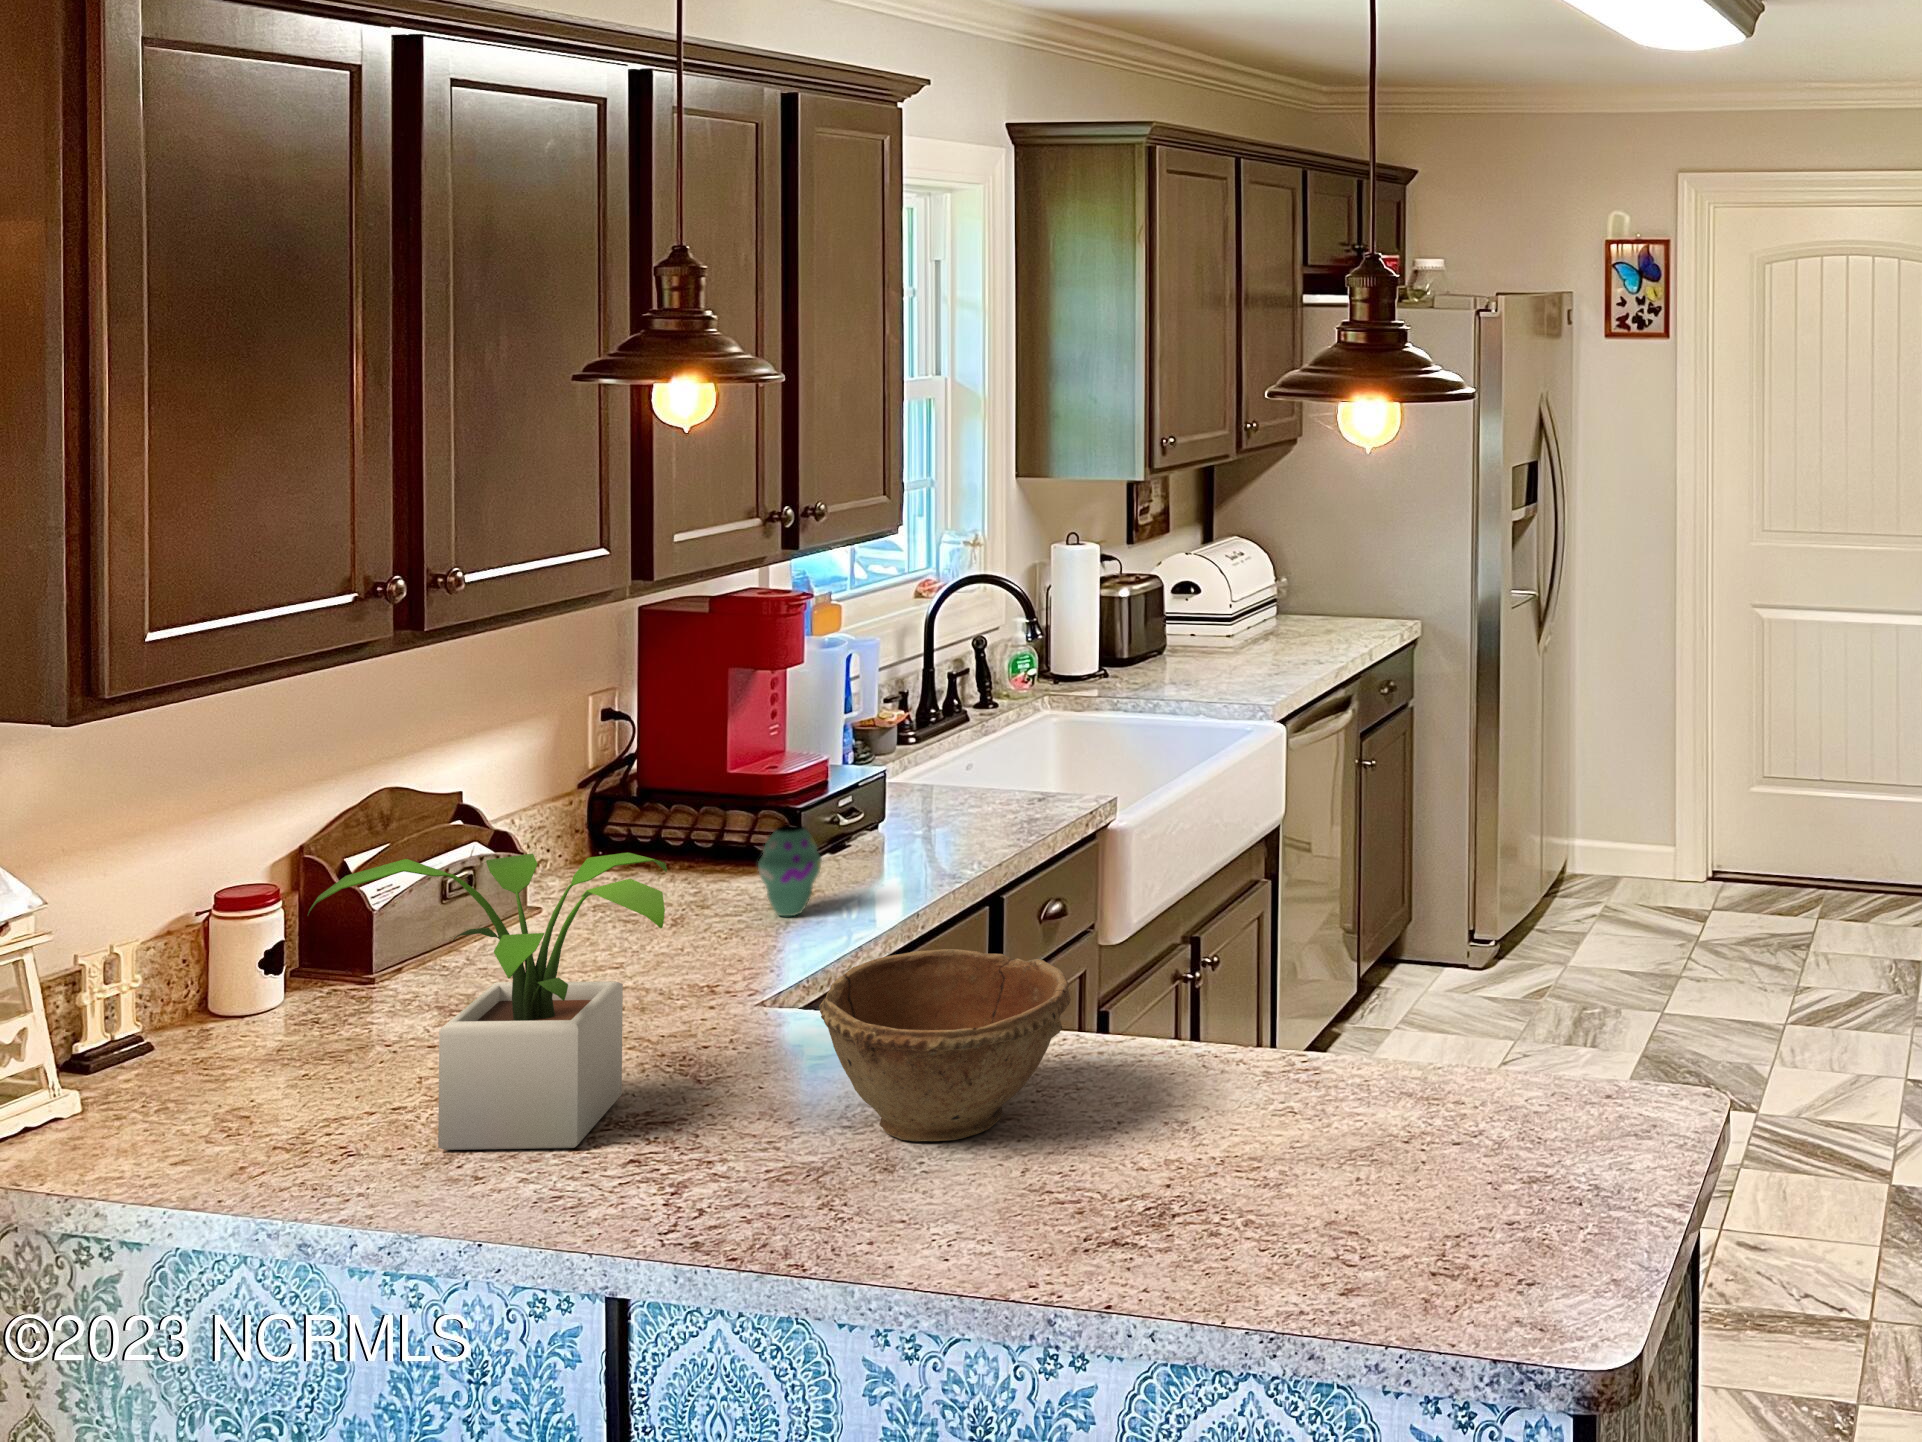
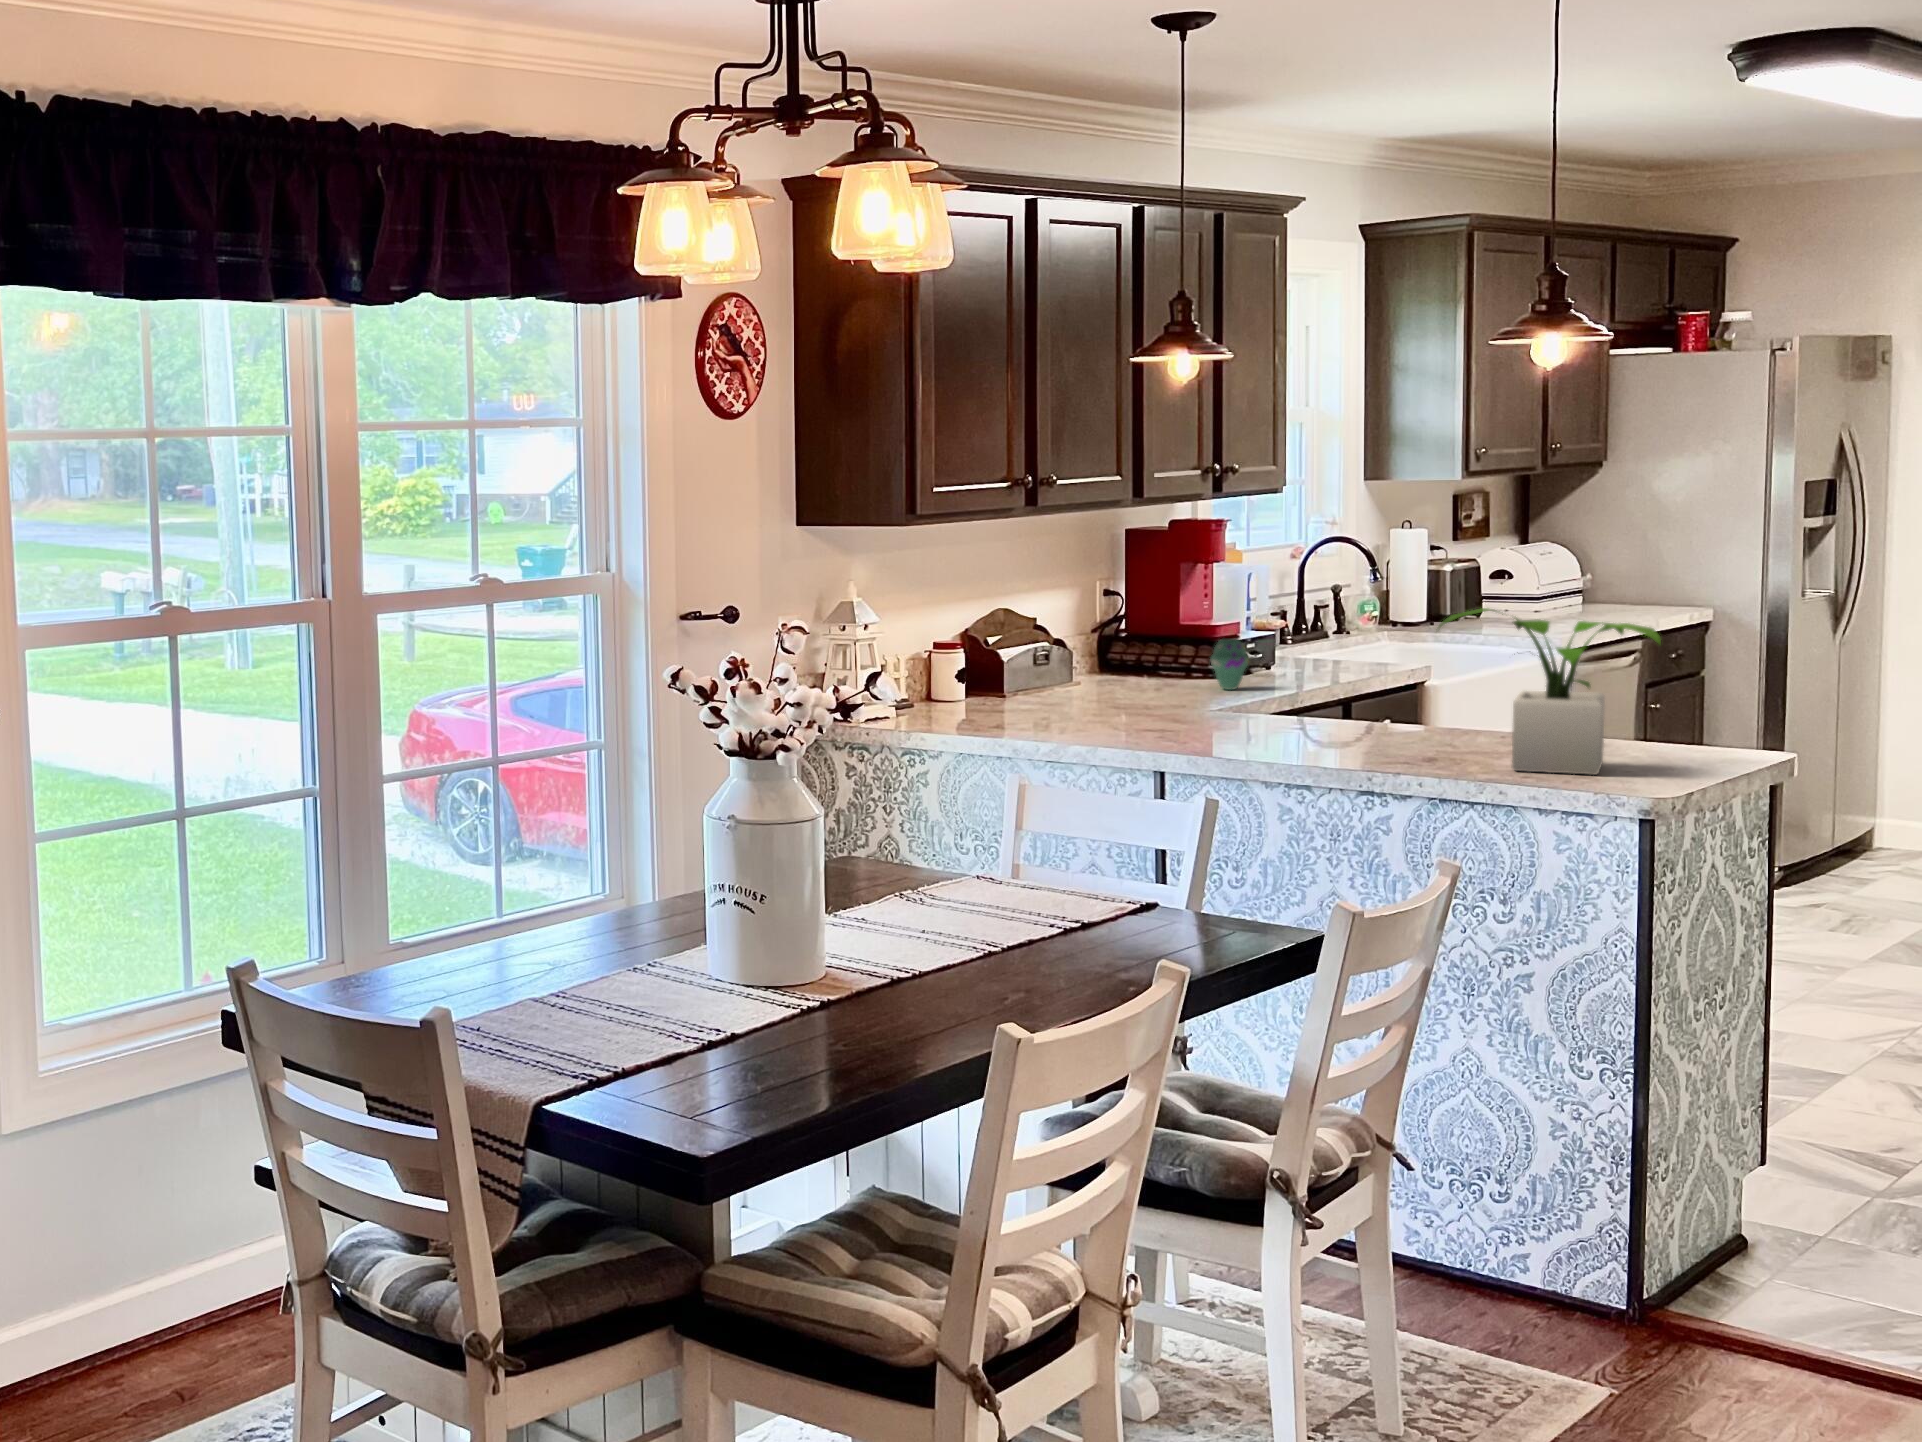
potted plant: present [308,853,667,1150] -> present [1438,608,1661,775]
bowl: present [819,949,1071,1141] -> none [1270,657,1411,740]

